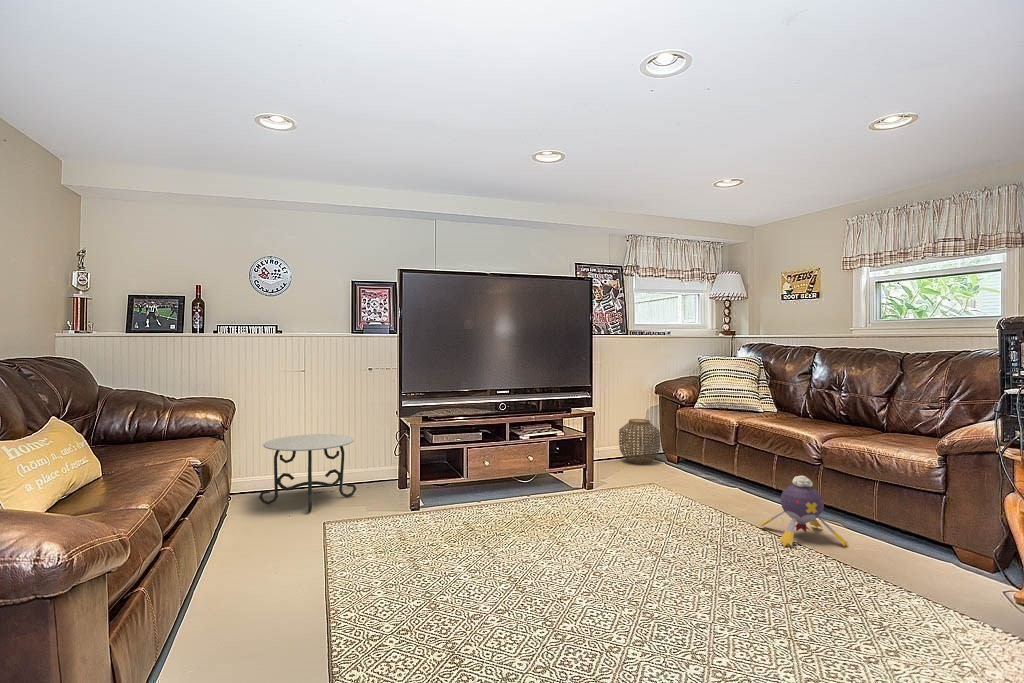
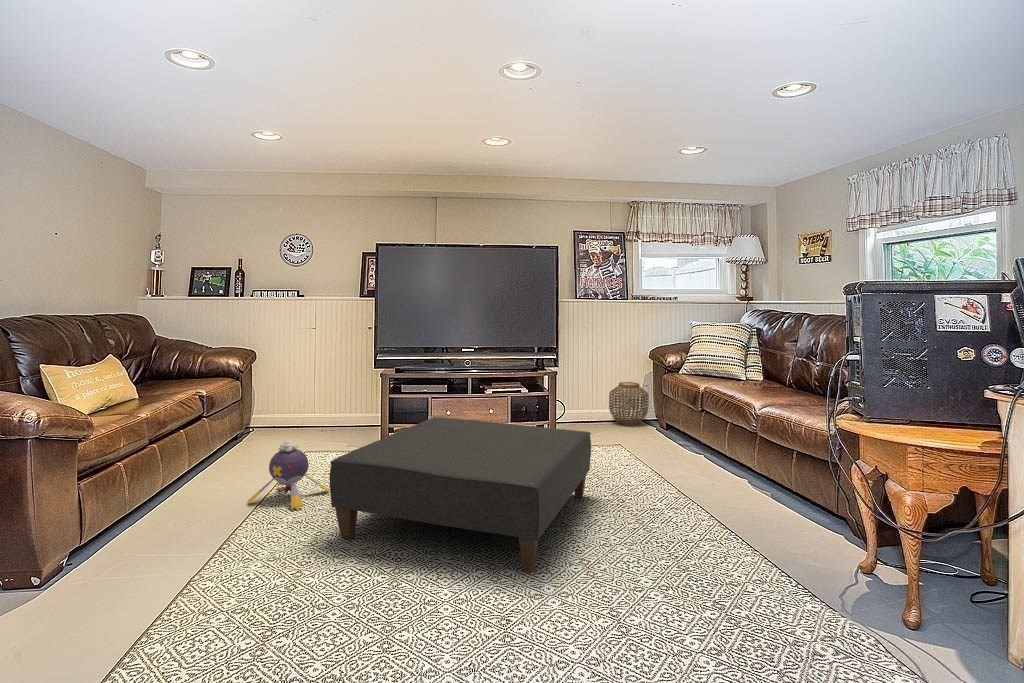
side table: present [259,434,356,511] -> none [277,382,354,443]
ottoman: none [478,468,765,640] -> present [330,418,591,573]
plush toy: present [760,476,848,546] -> present [248,441,330,510]

